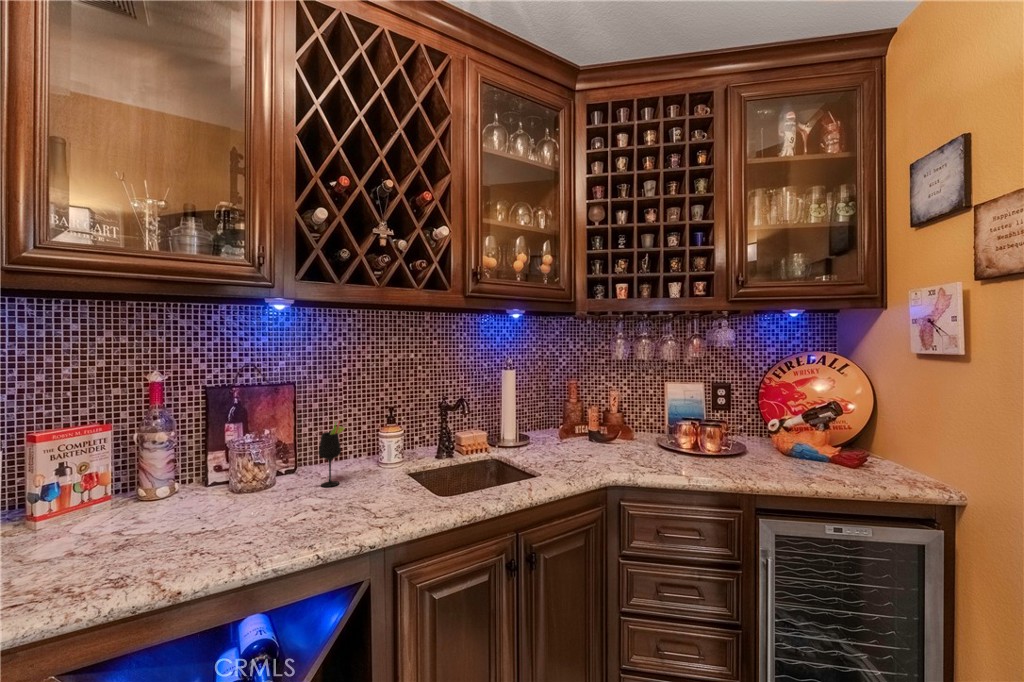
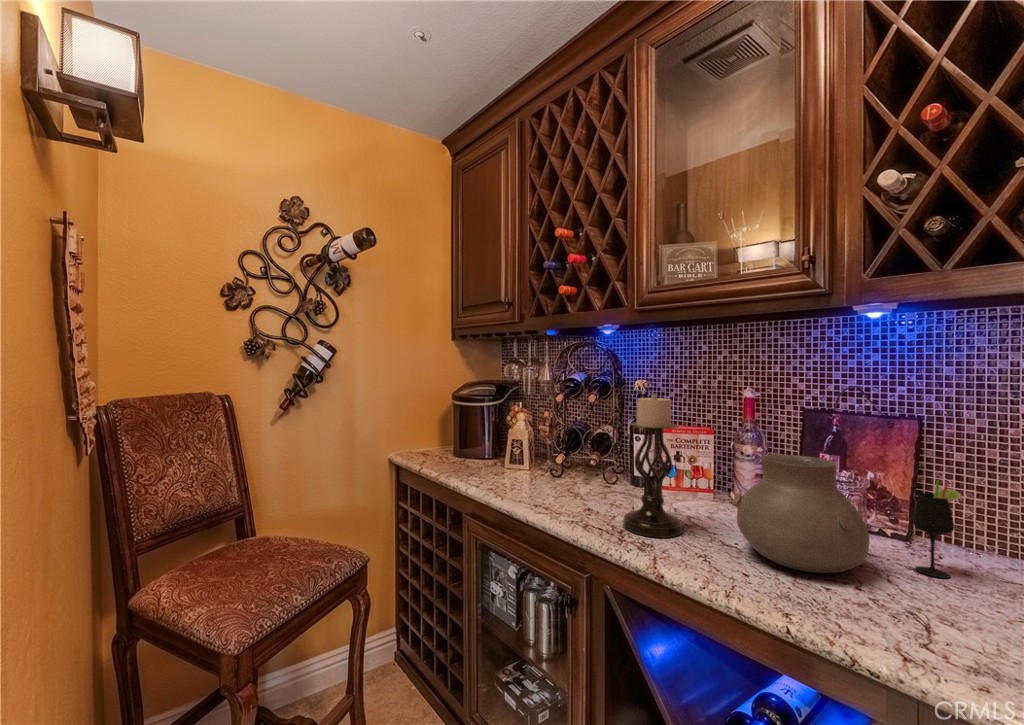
candle holder: none [38,391,137,579] -> present [623,394,682,538]
vase: none [205,425,314,523] -> present [732,454,869,573]

